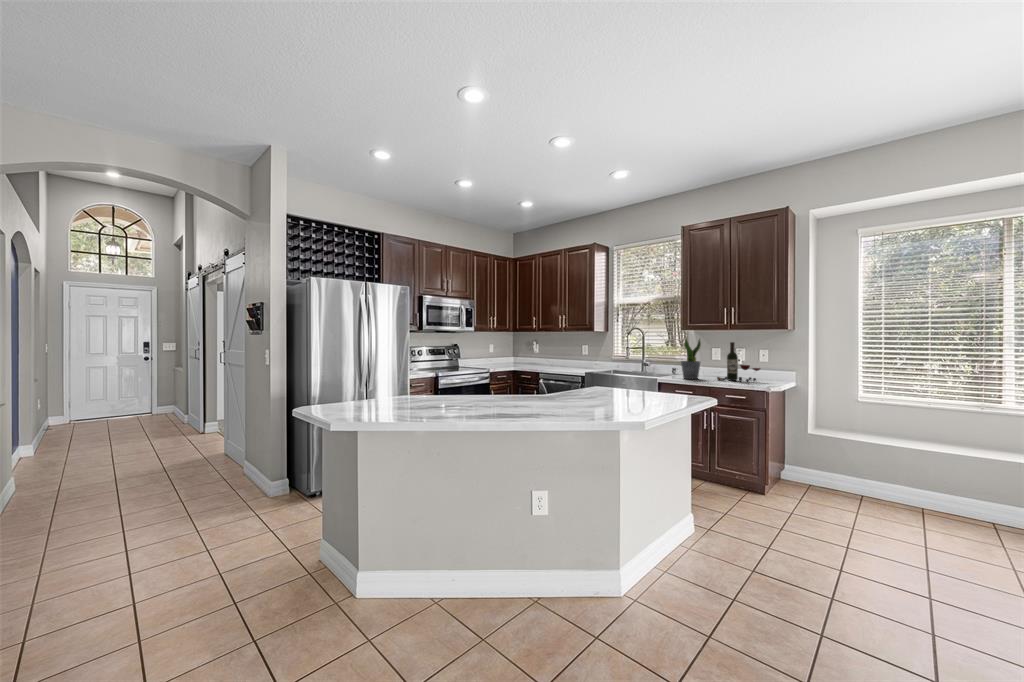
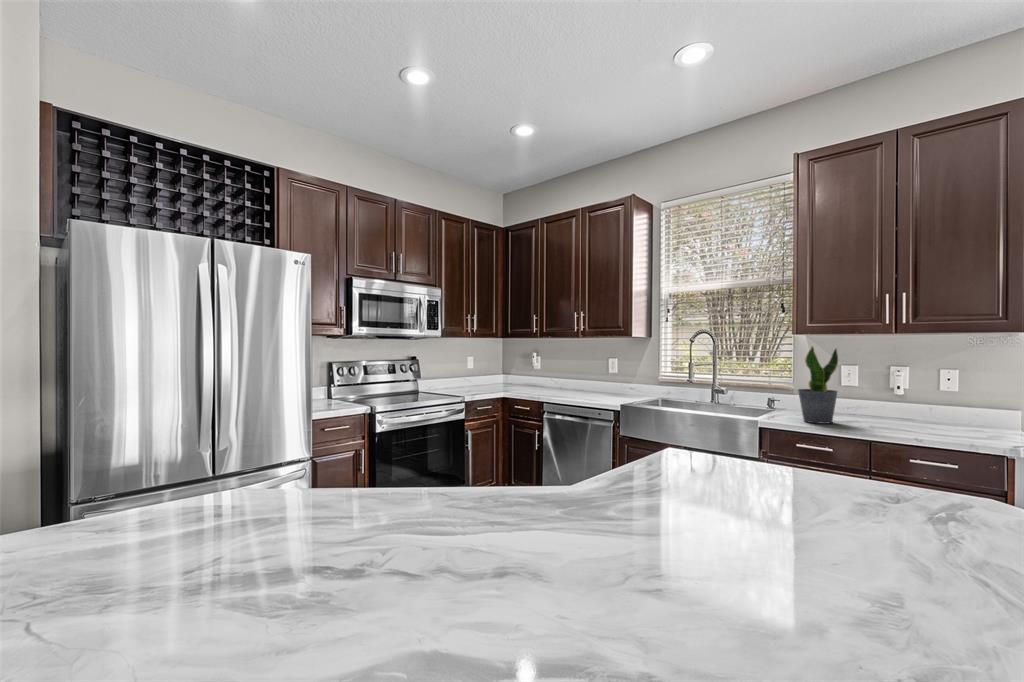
wine bottle: present [717,342,760,382] -> none [871,356,972,433]

